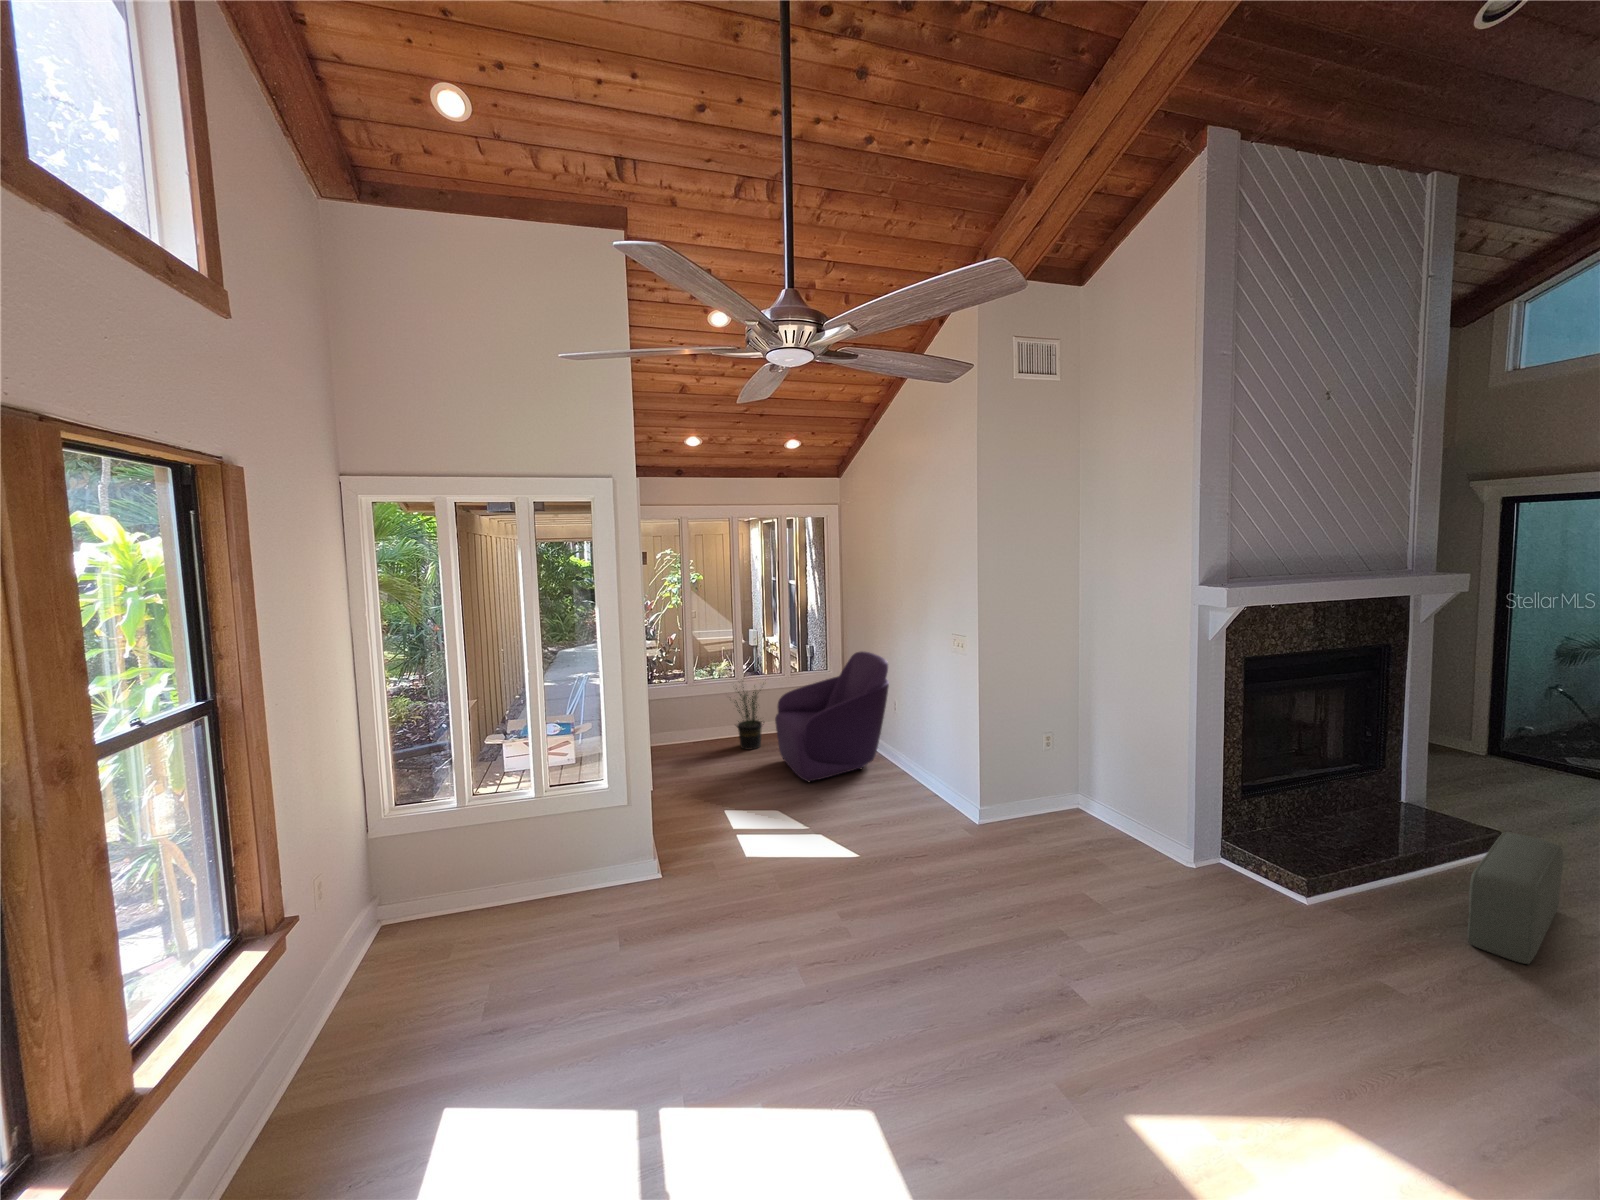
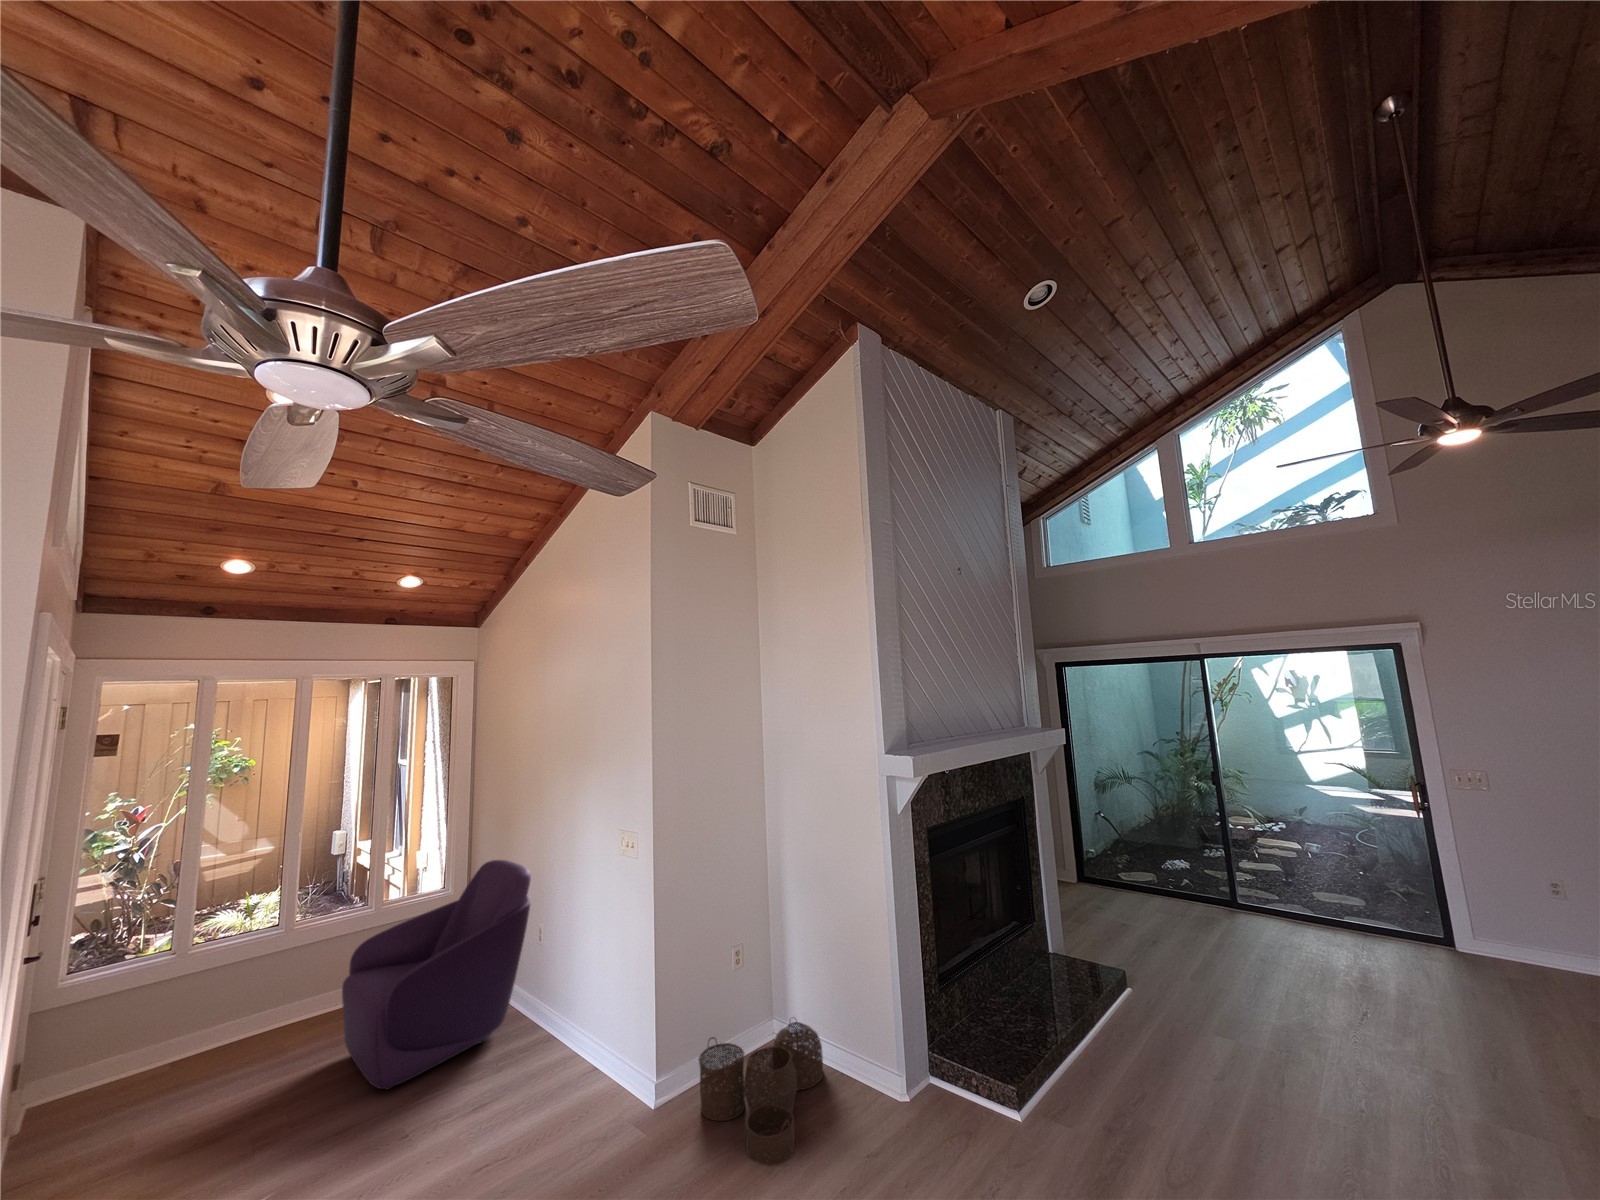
potted plant: present [735,687,762,750] -> none [251,918,344,1047]
woven basket: none [1016,791,1121,877] -> present [699,1018,823,1166]
pouf: present [1468,832,1564,964] -> none [1148,982,1211,1140]

